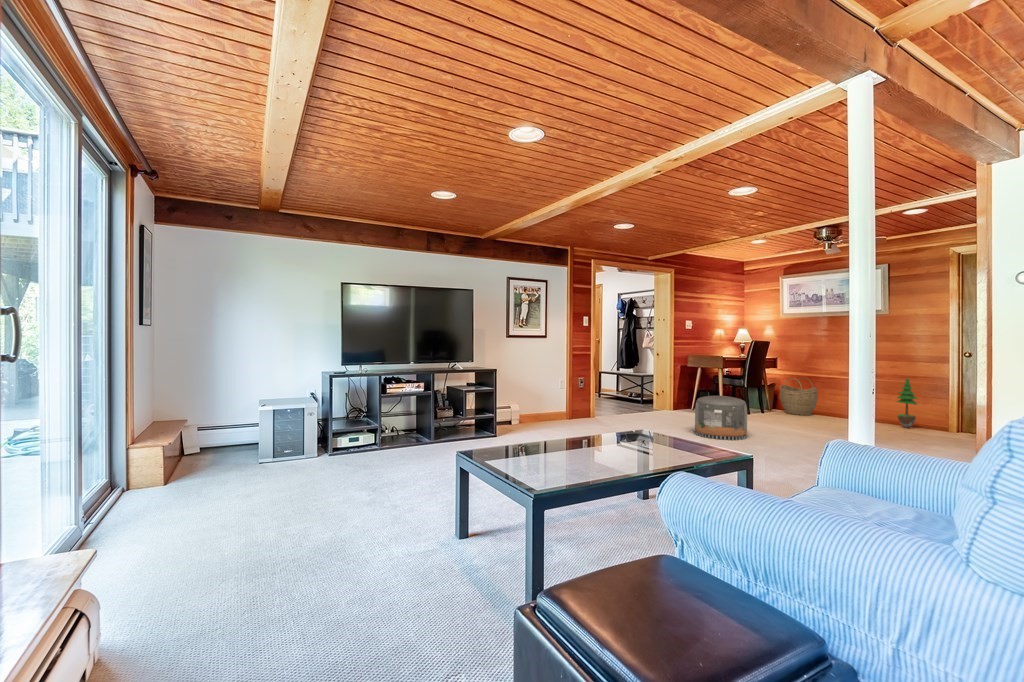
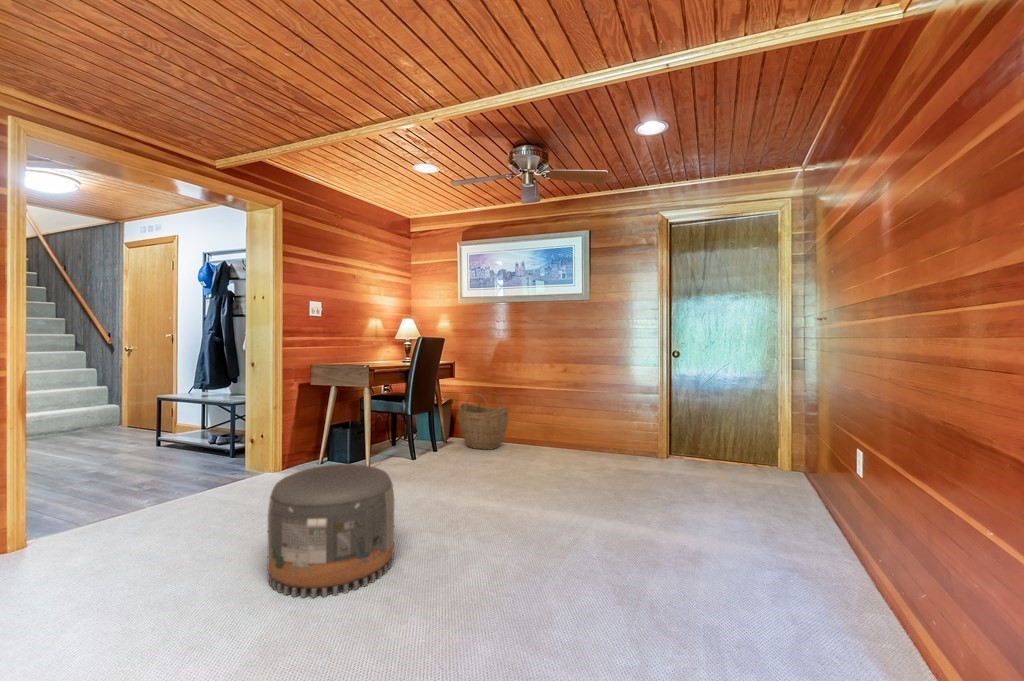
potted tree: present [897,378,917,428] -> none [605,386,632,459]

